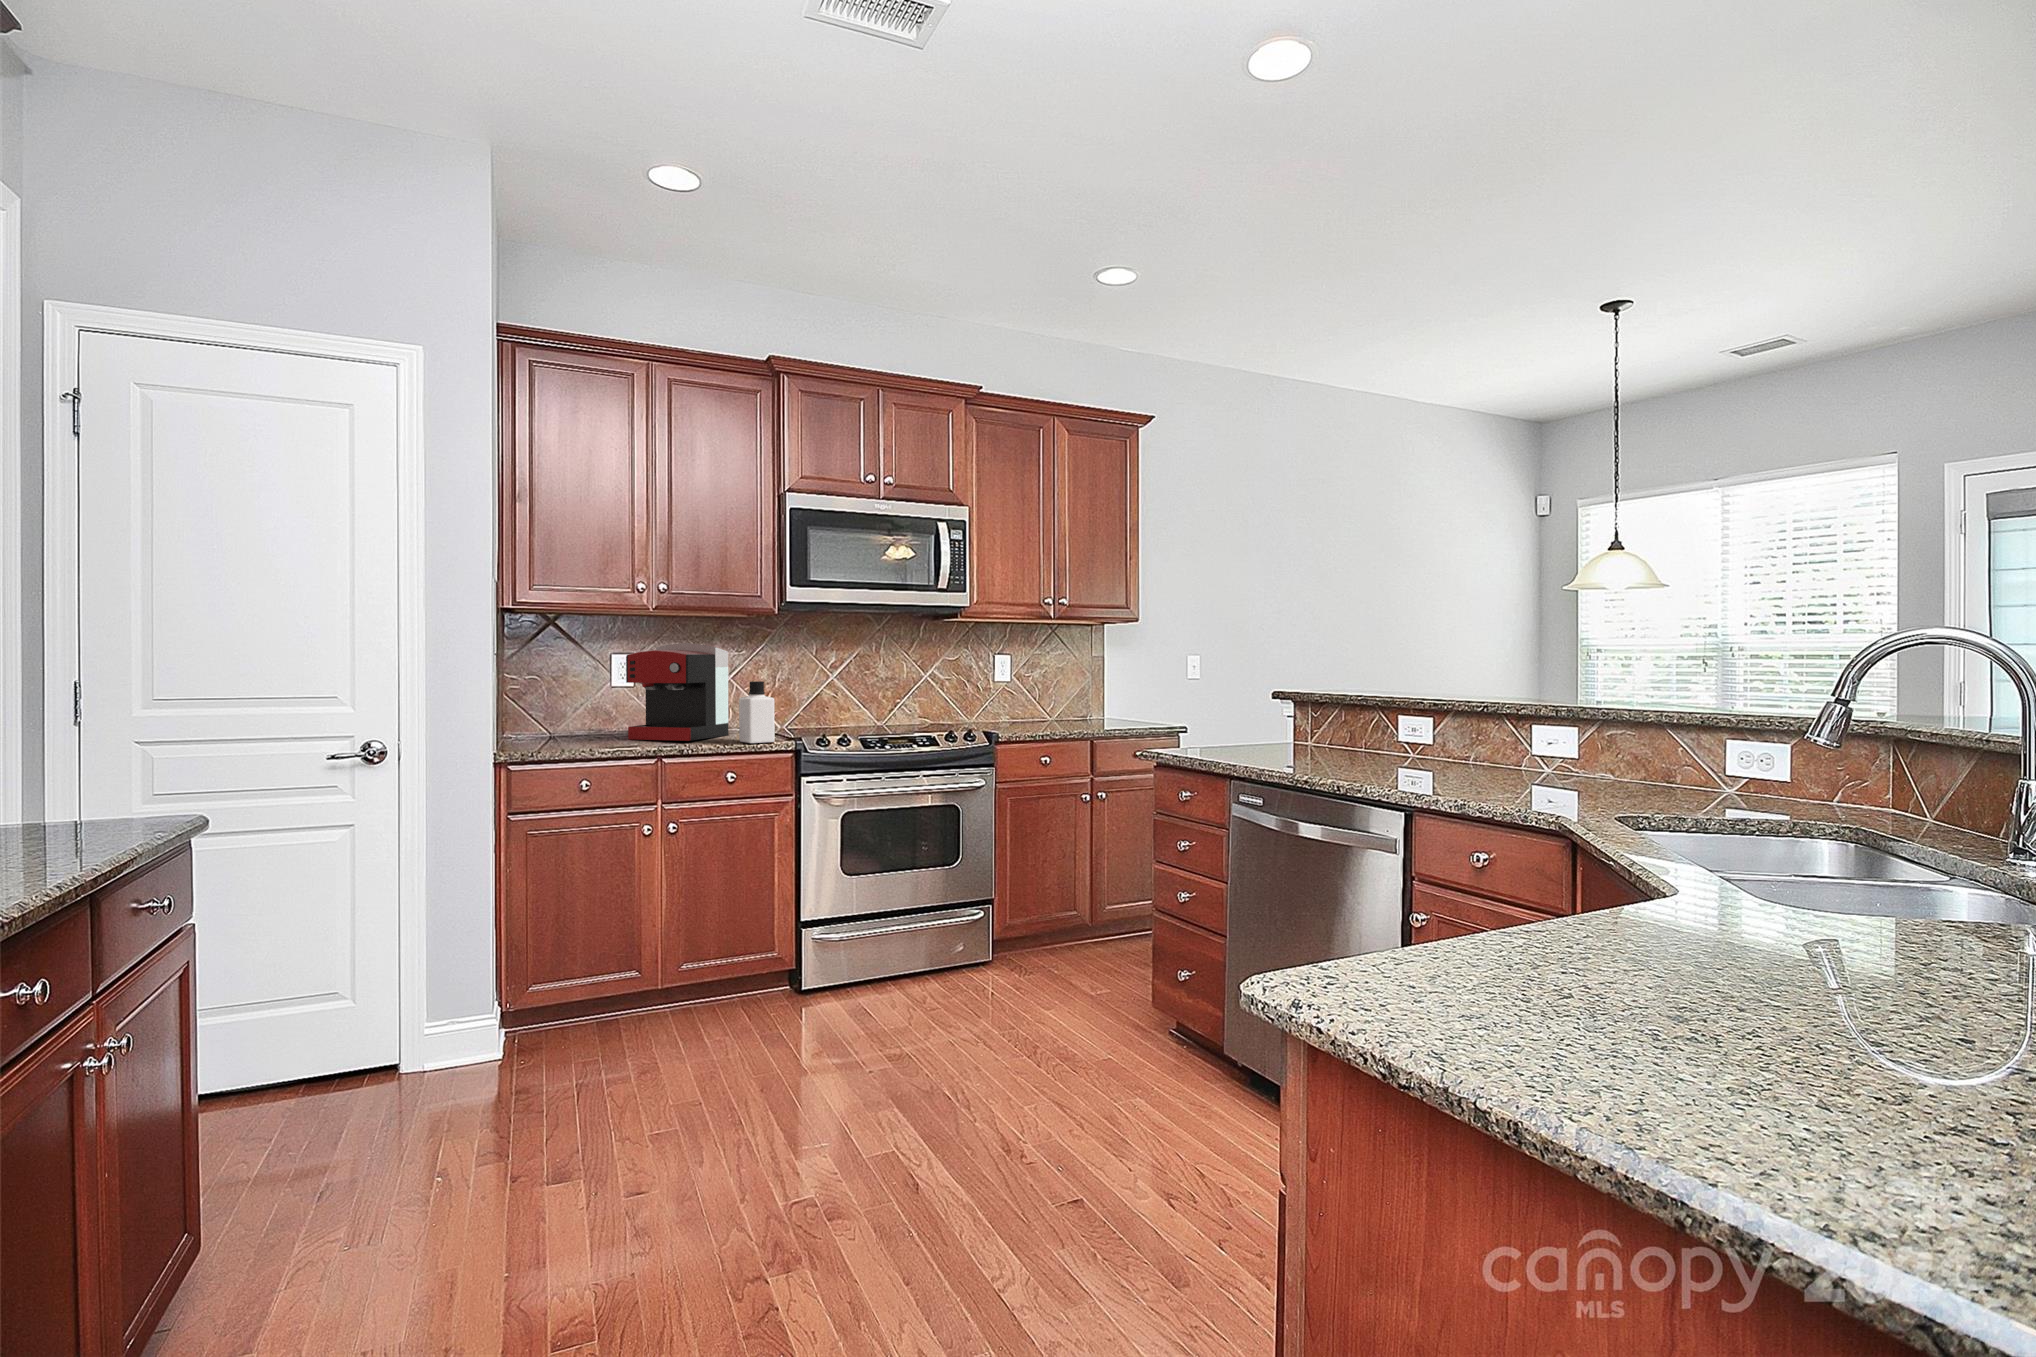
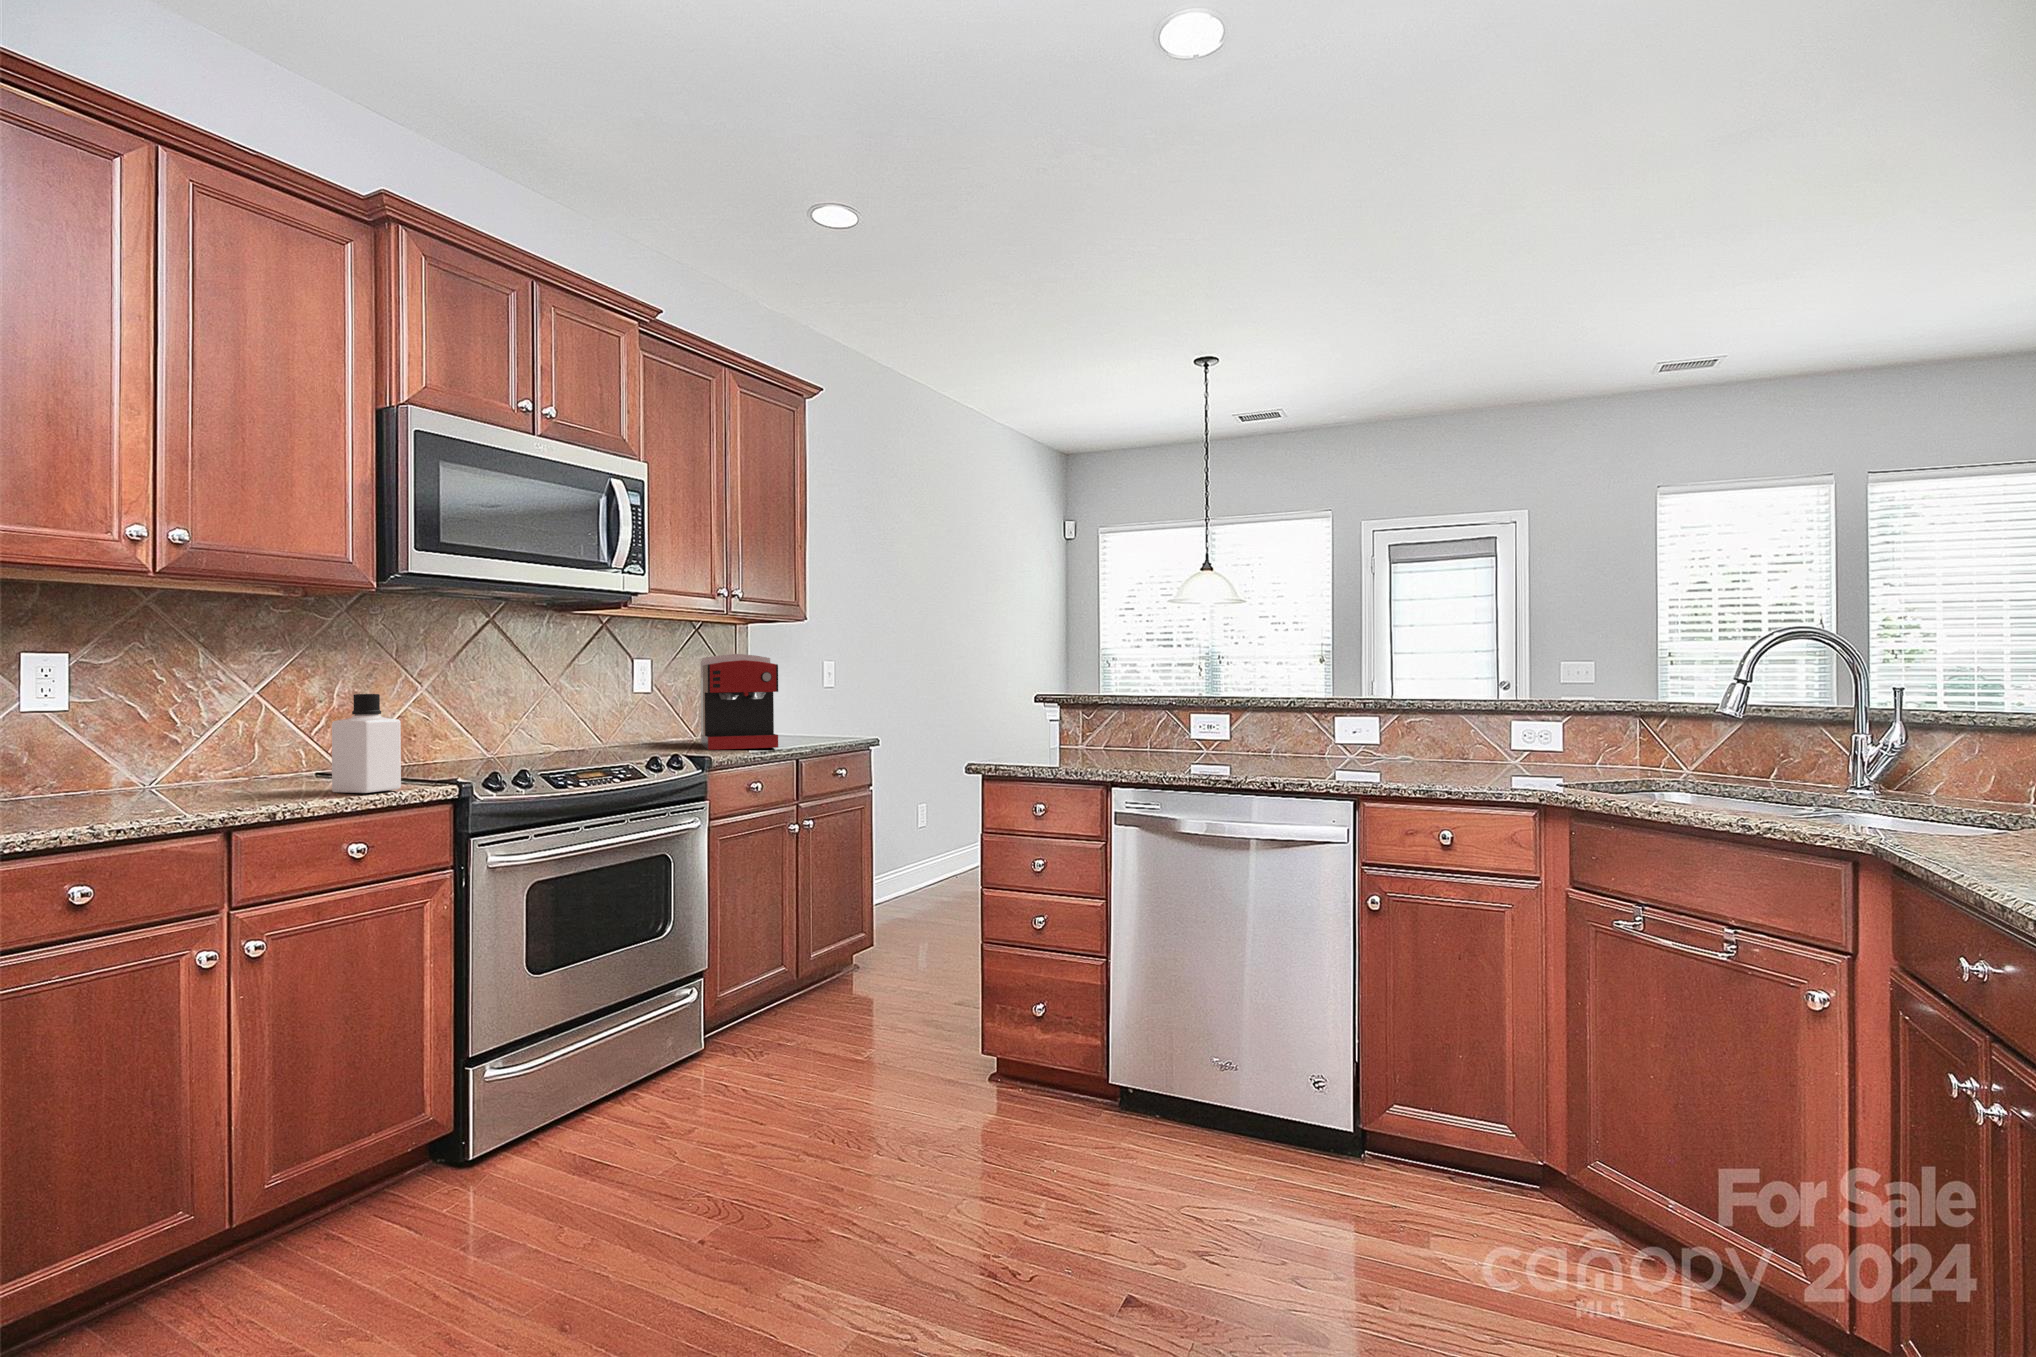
coffee maker: present [626,643,728,741] -> present [701,654,778,750]

